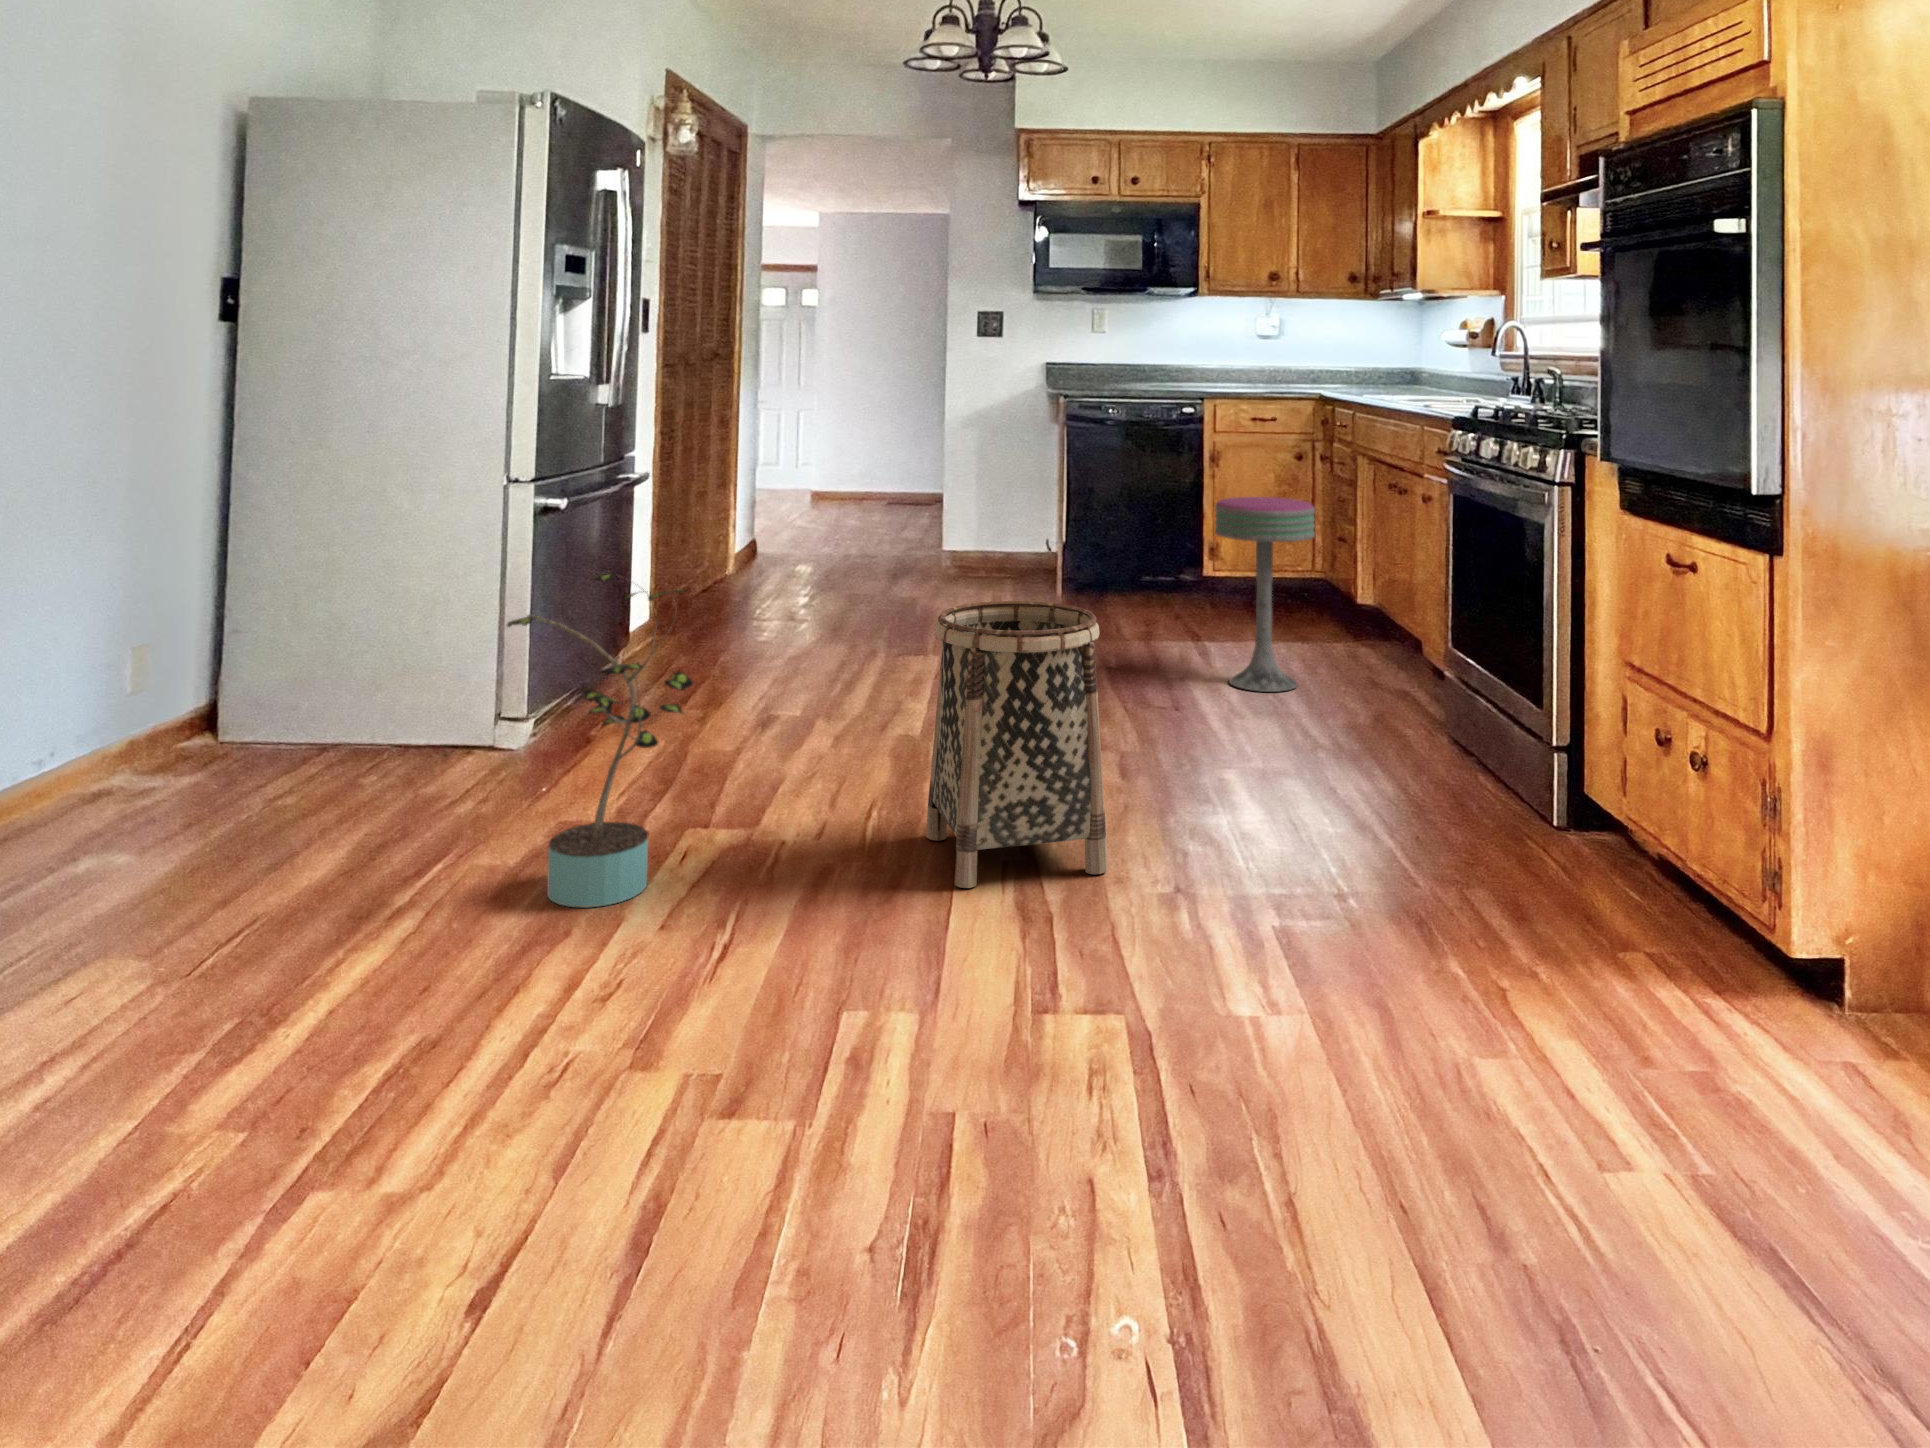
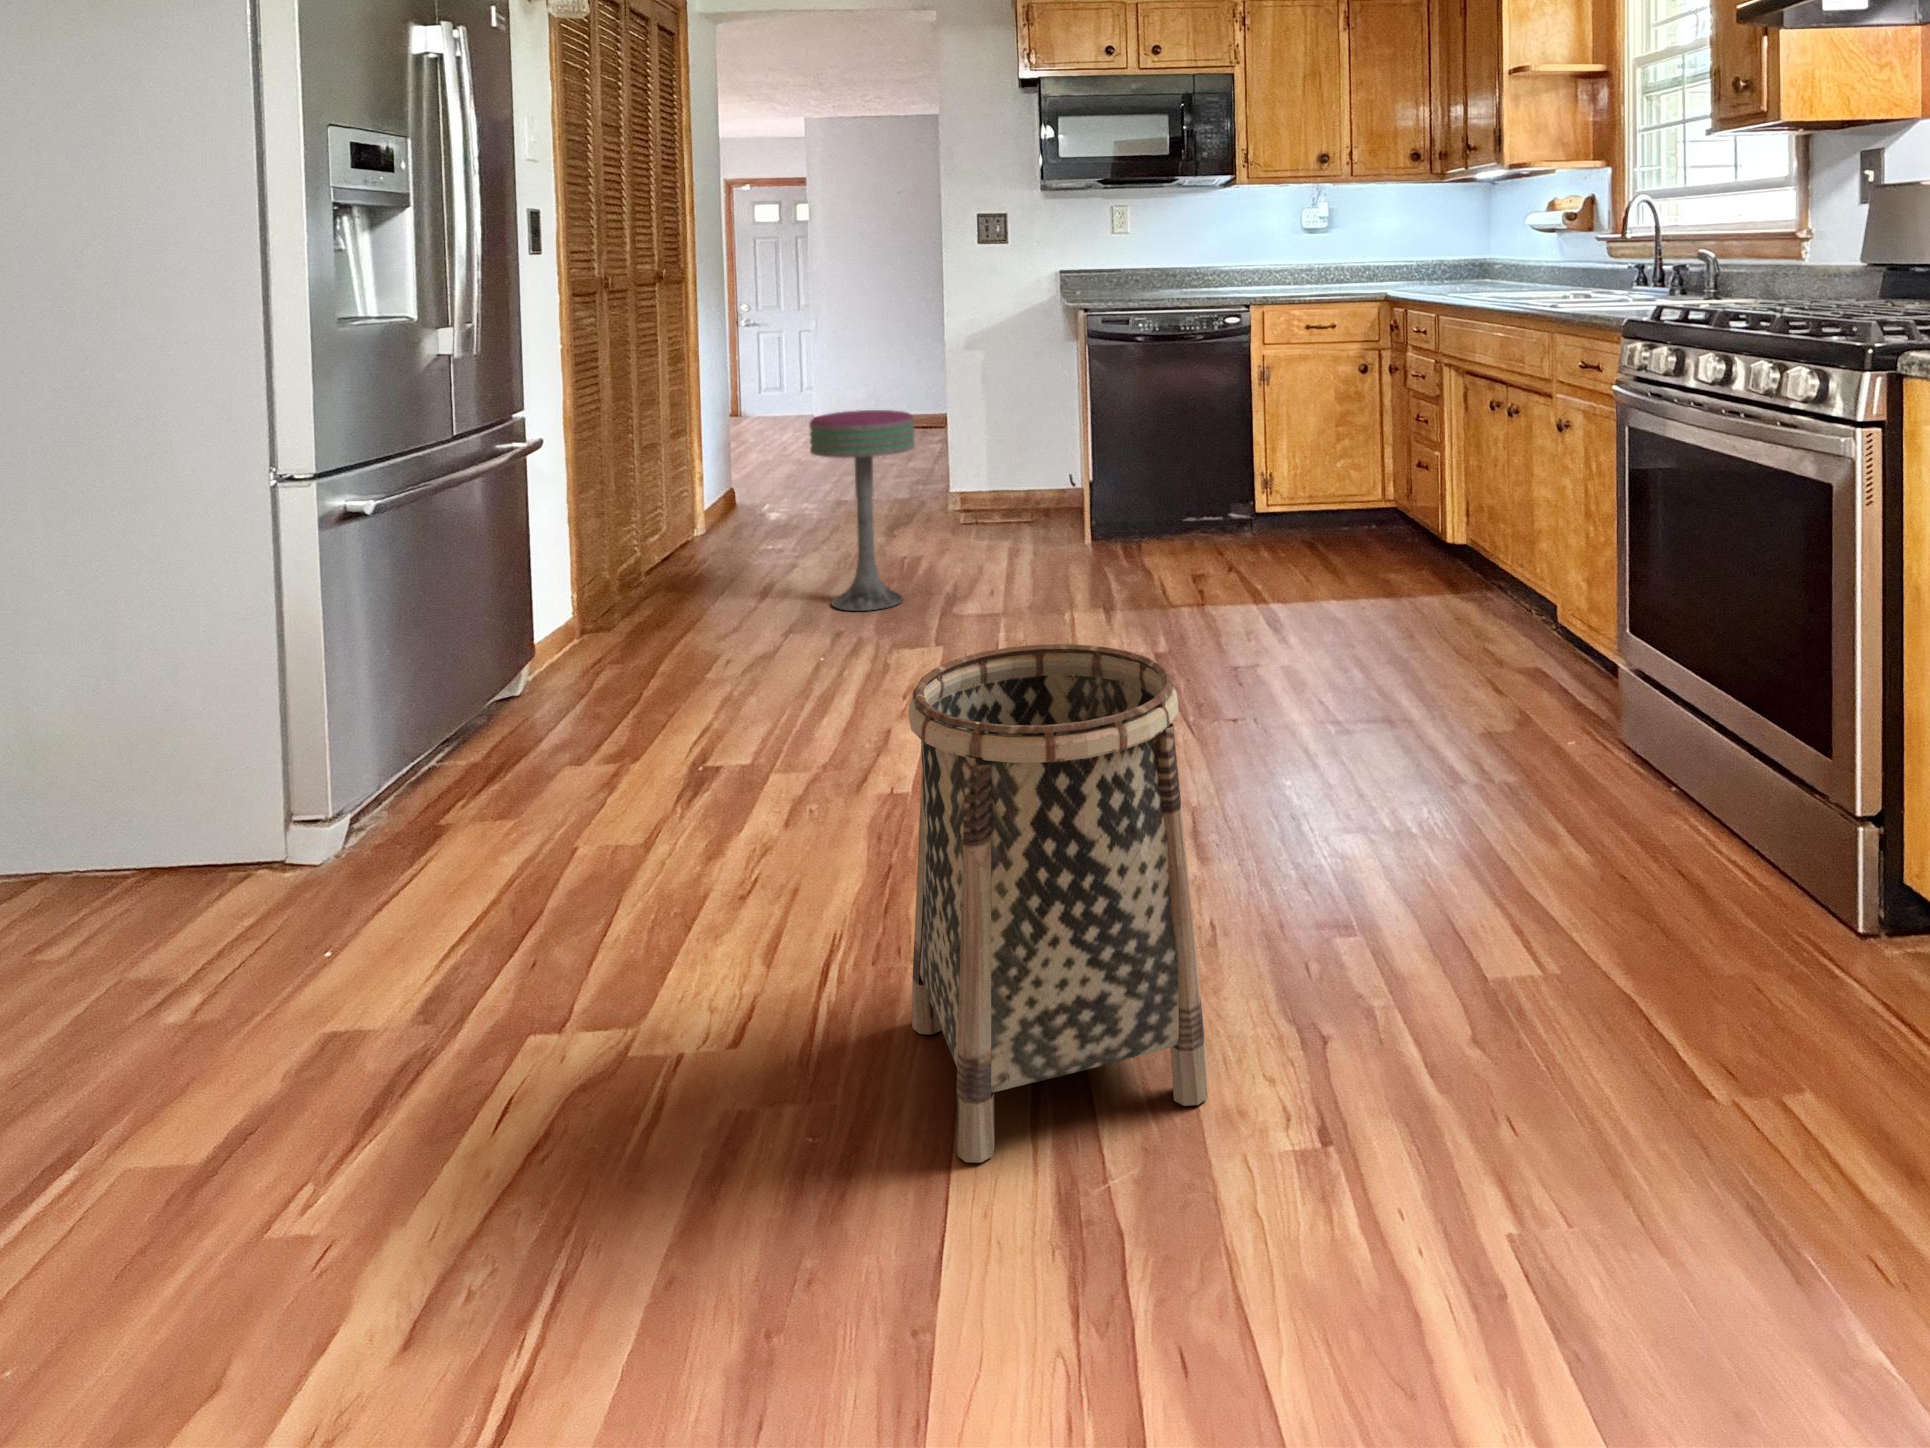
bar stool: present [1215,497,1315,692] -> present [809,410,915,611]
potted plant: present [507,572,693,907] -> none [109,657,481,1278]

